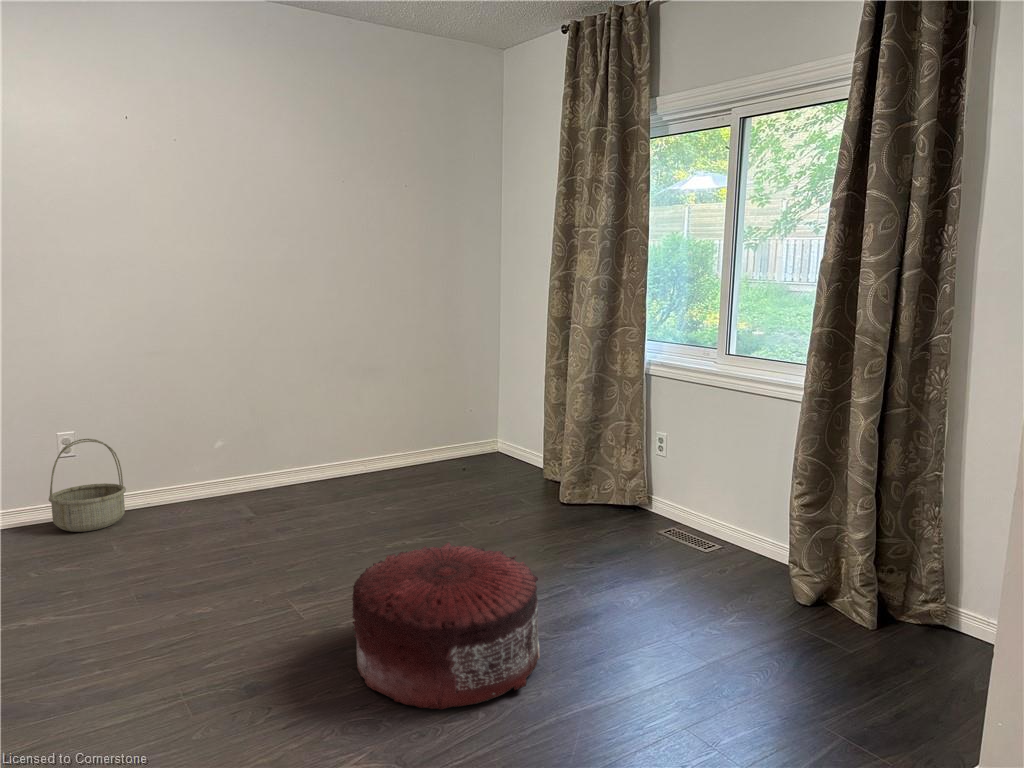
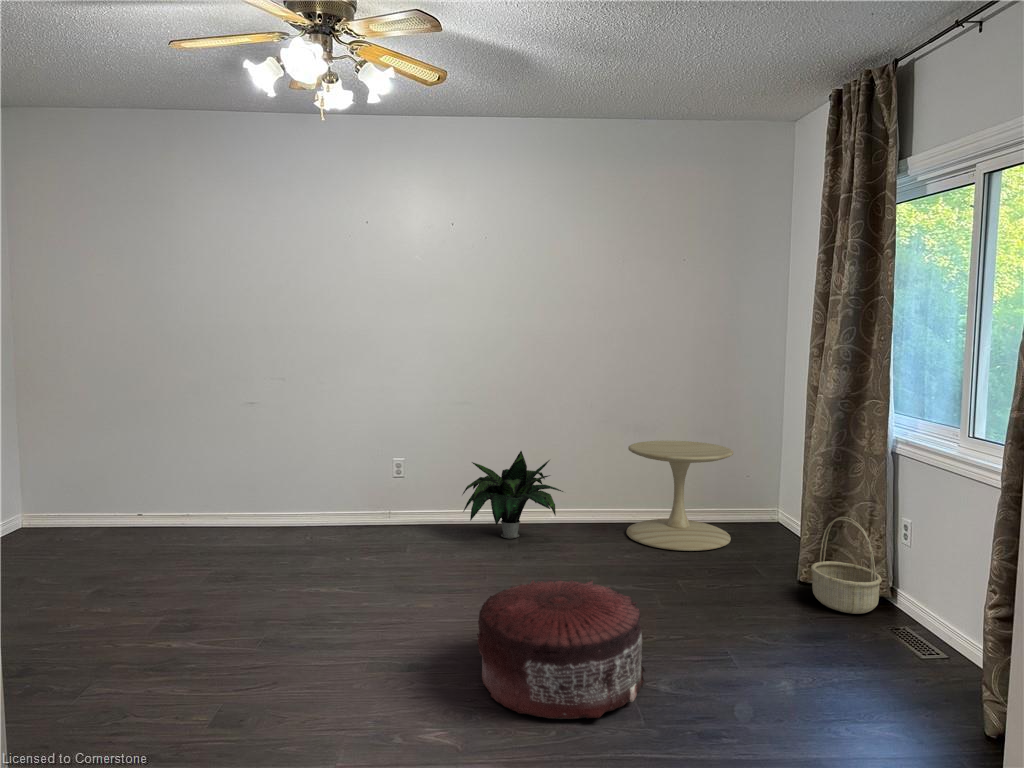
side table: none [368,379,478,495] -> present [627,441,733,551]
potted plant: none [177,406,306,514] -> present [463,451,563,539]
basket: present [49,439,126,532] -> present [811,517,882,614]

